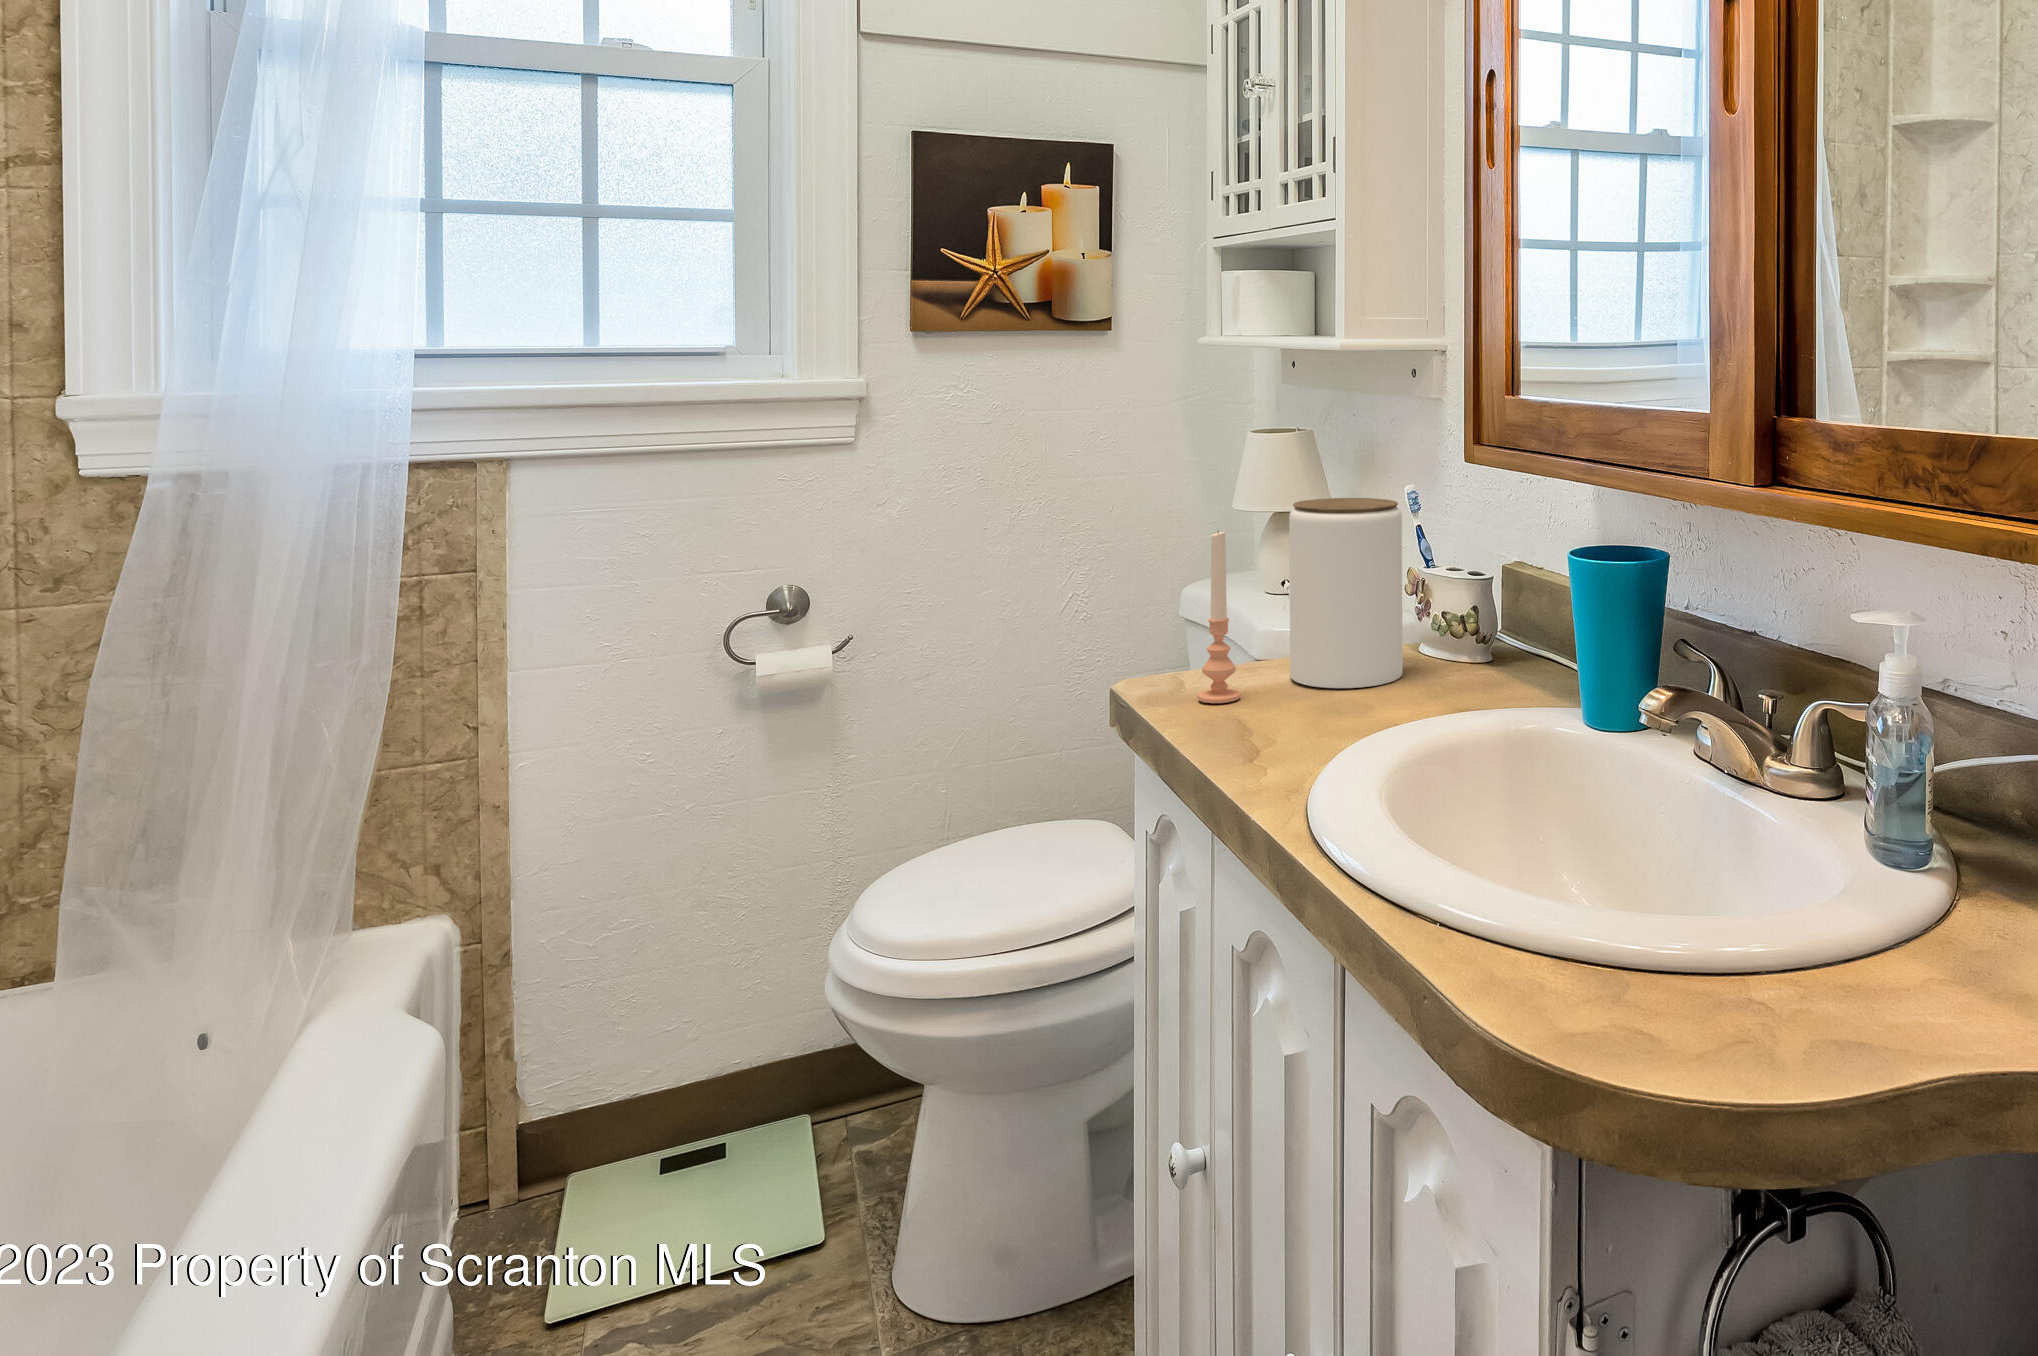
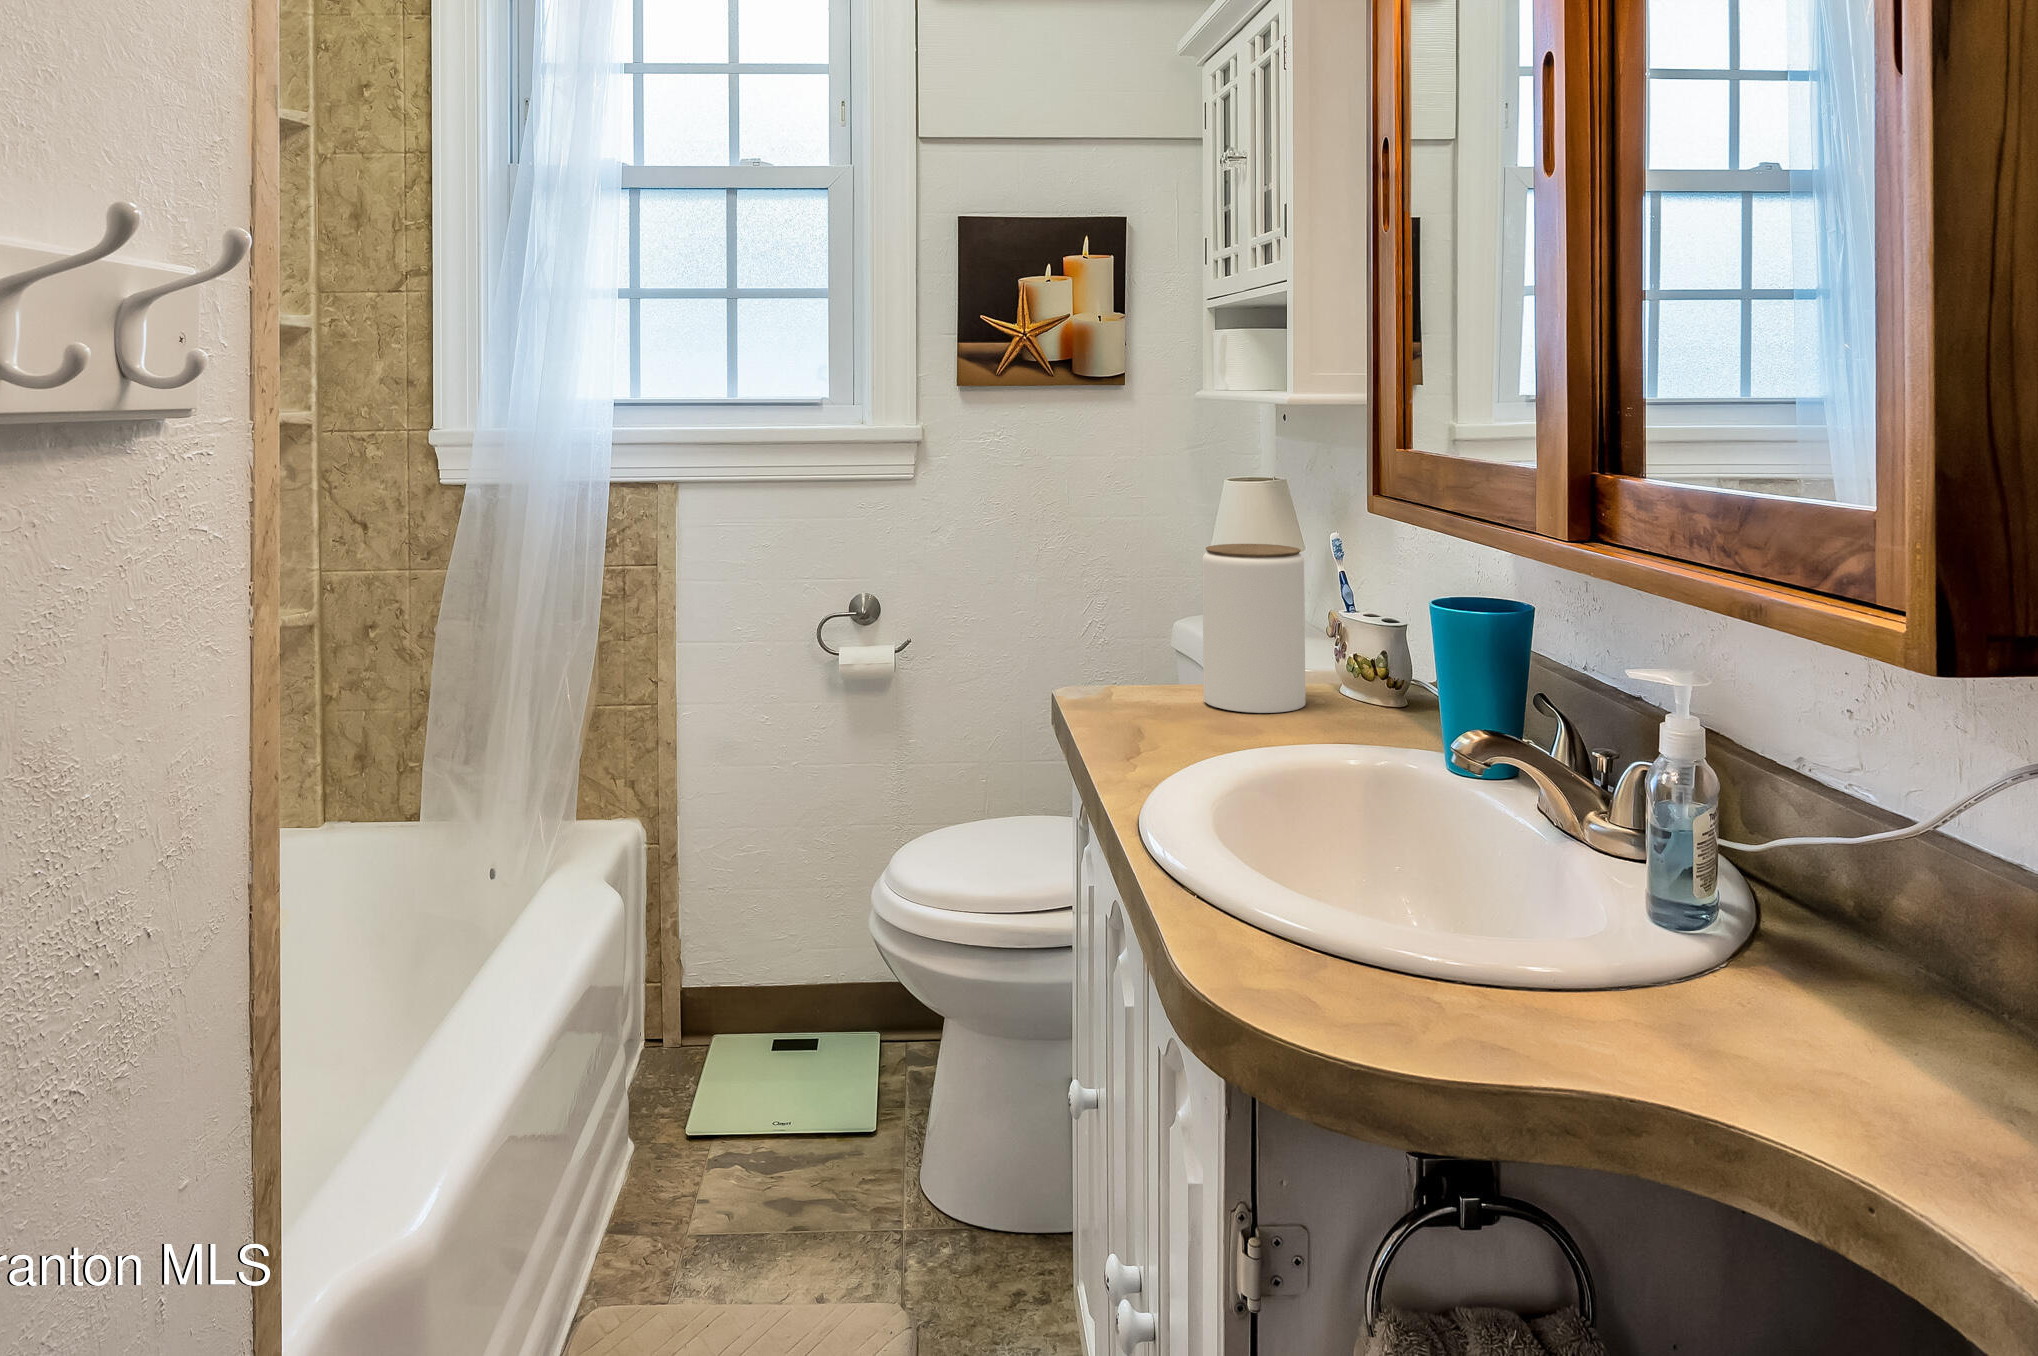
candle: present [1198,531,1240,703] -> none [1116,566,1152,712]

